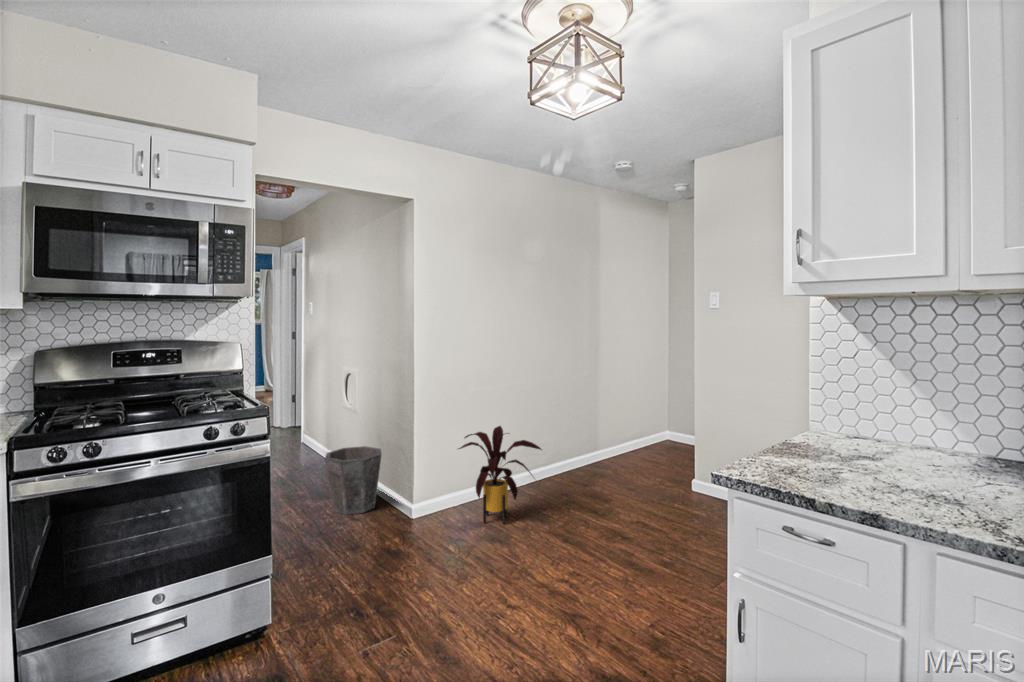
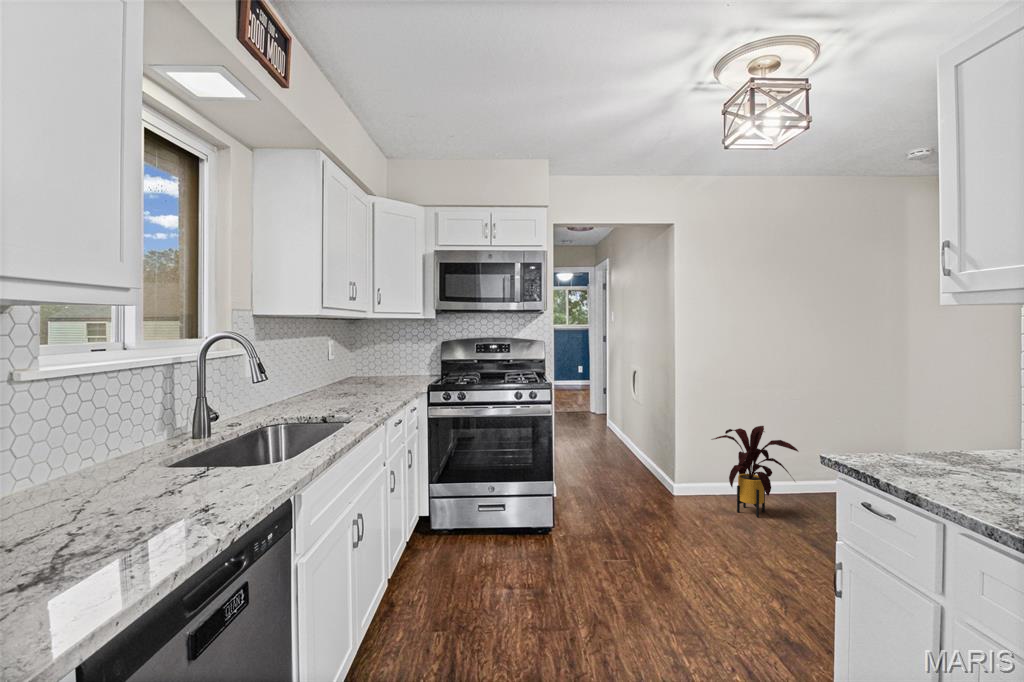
waste bin: present [325,446,382,515] -> none [607,429,653,483]

